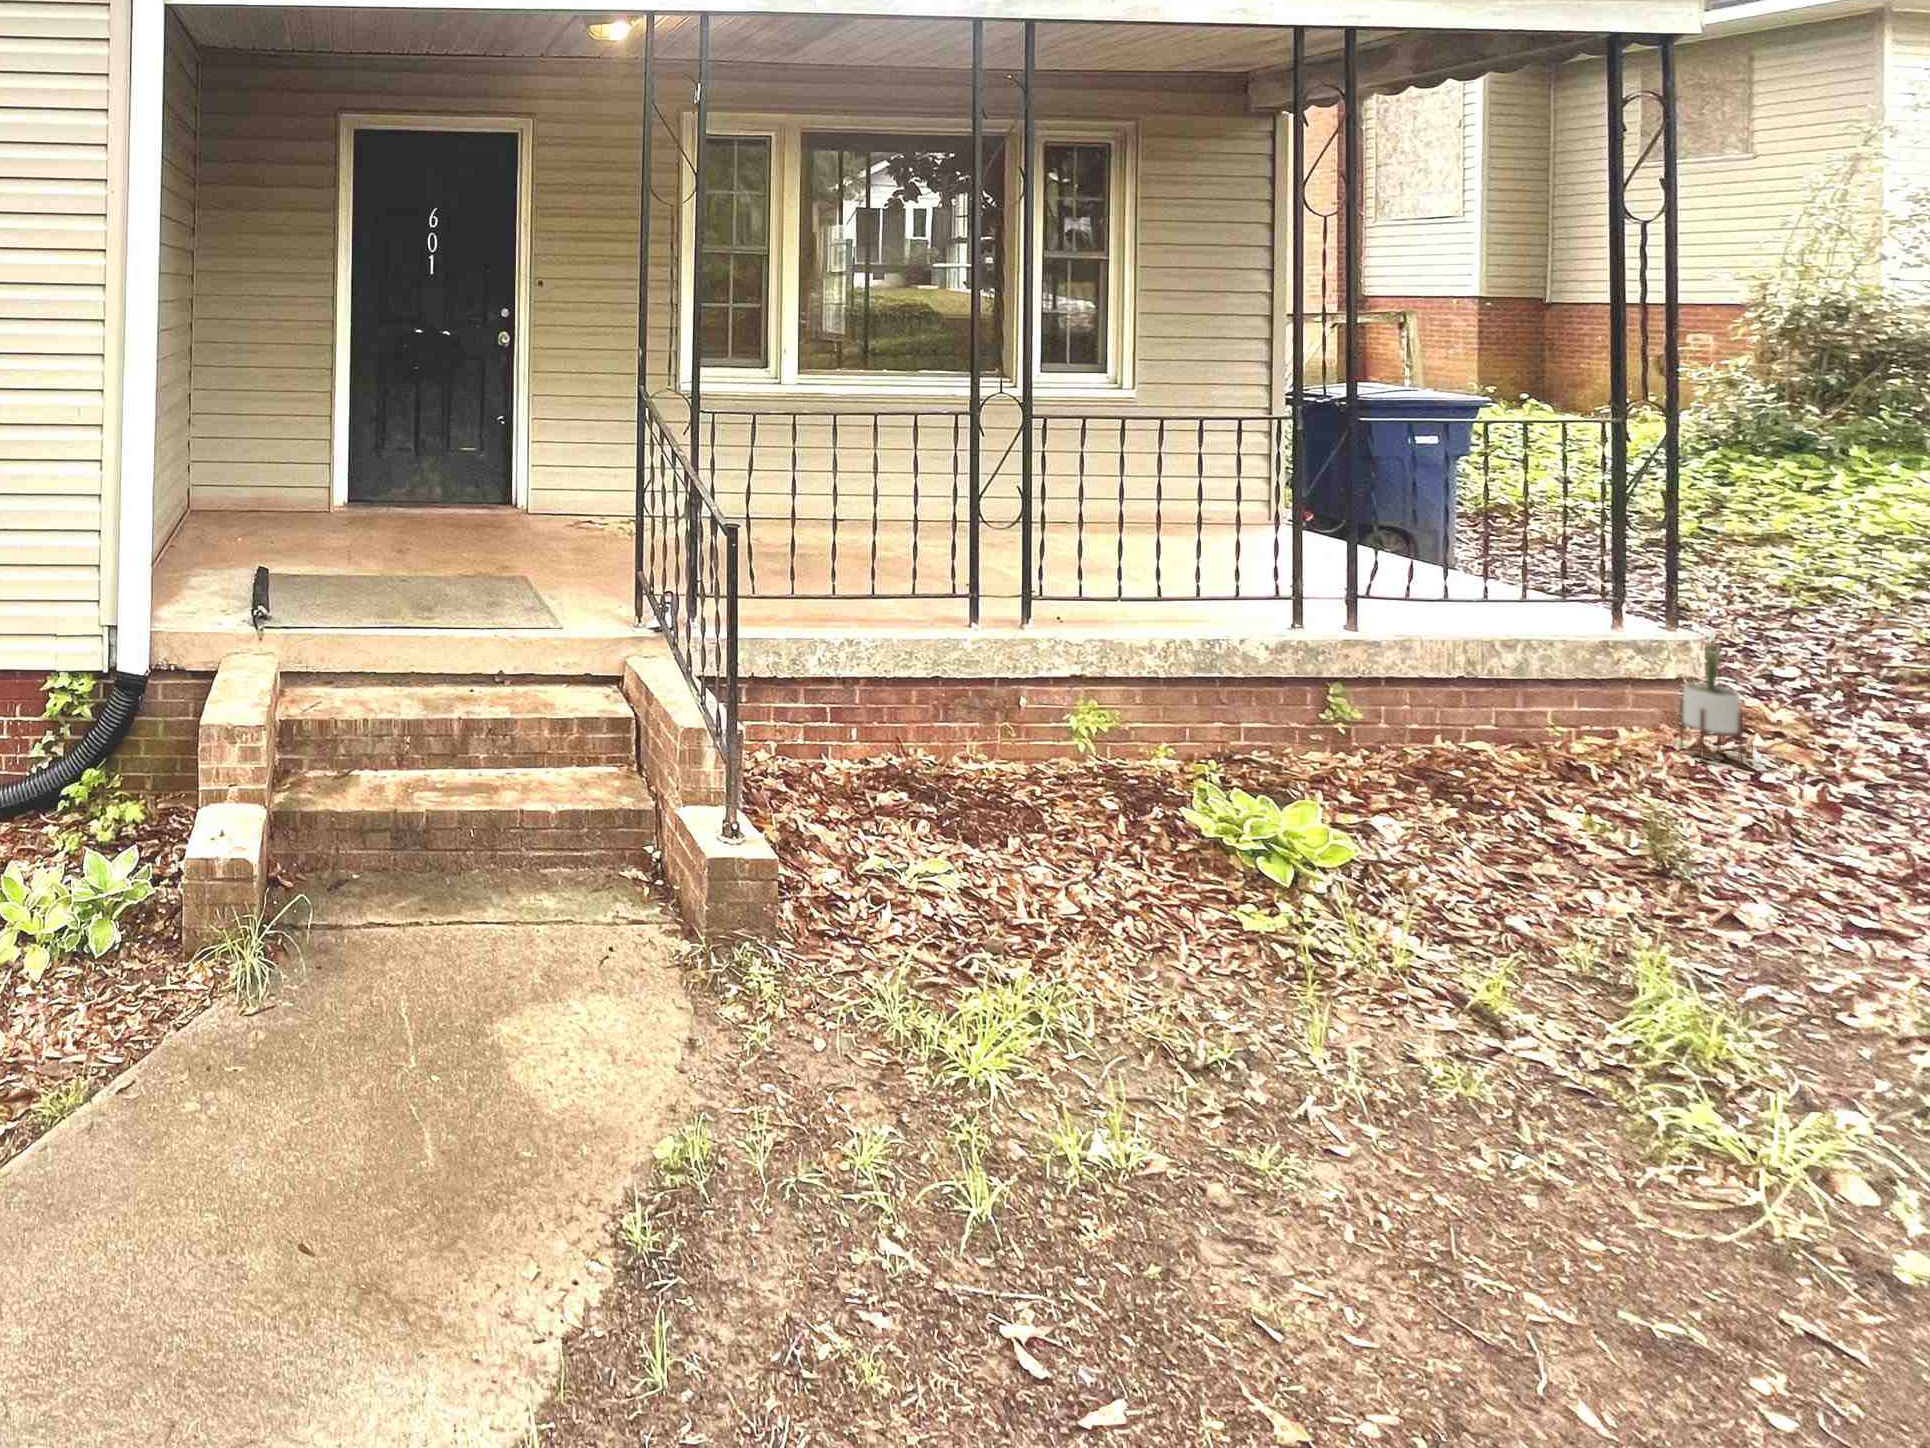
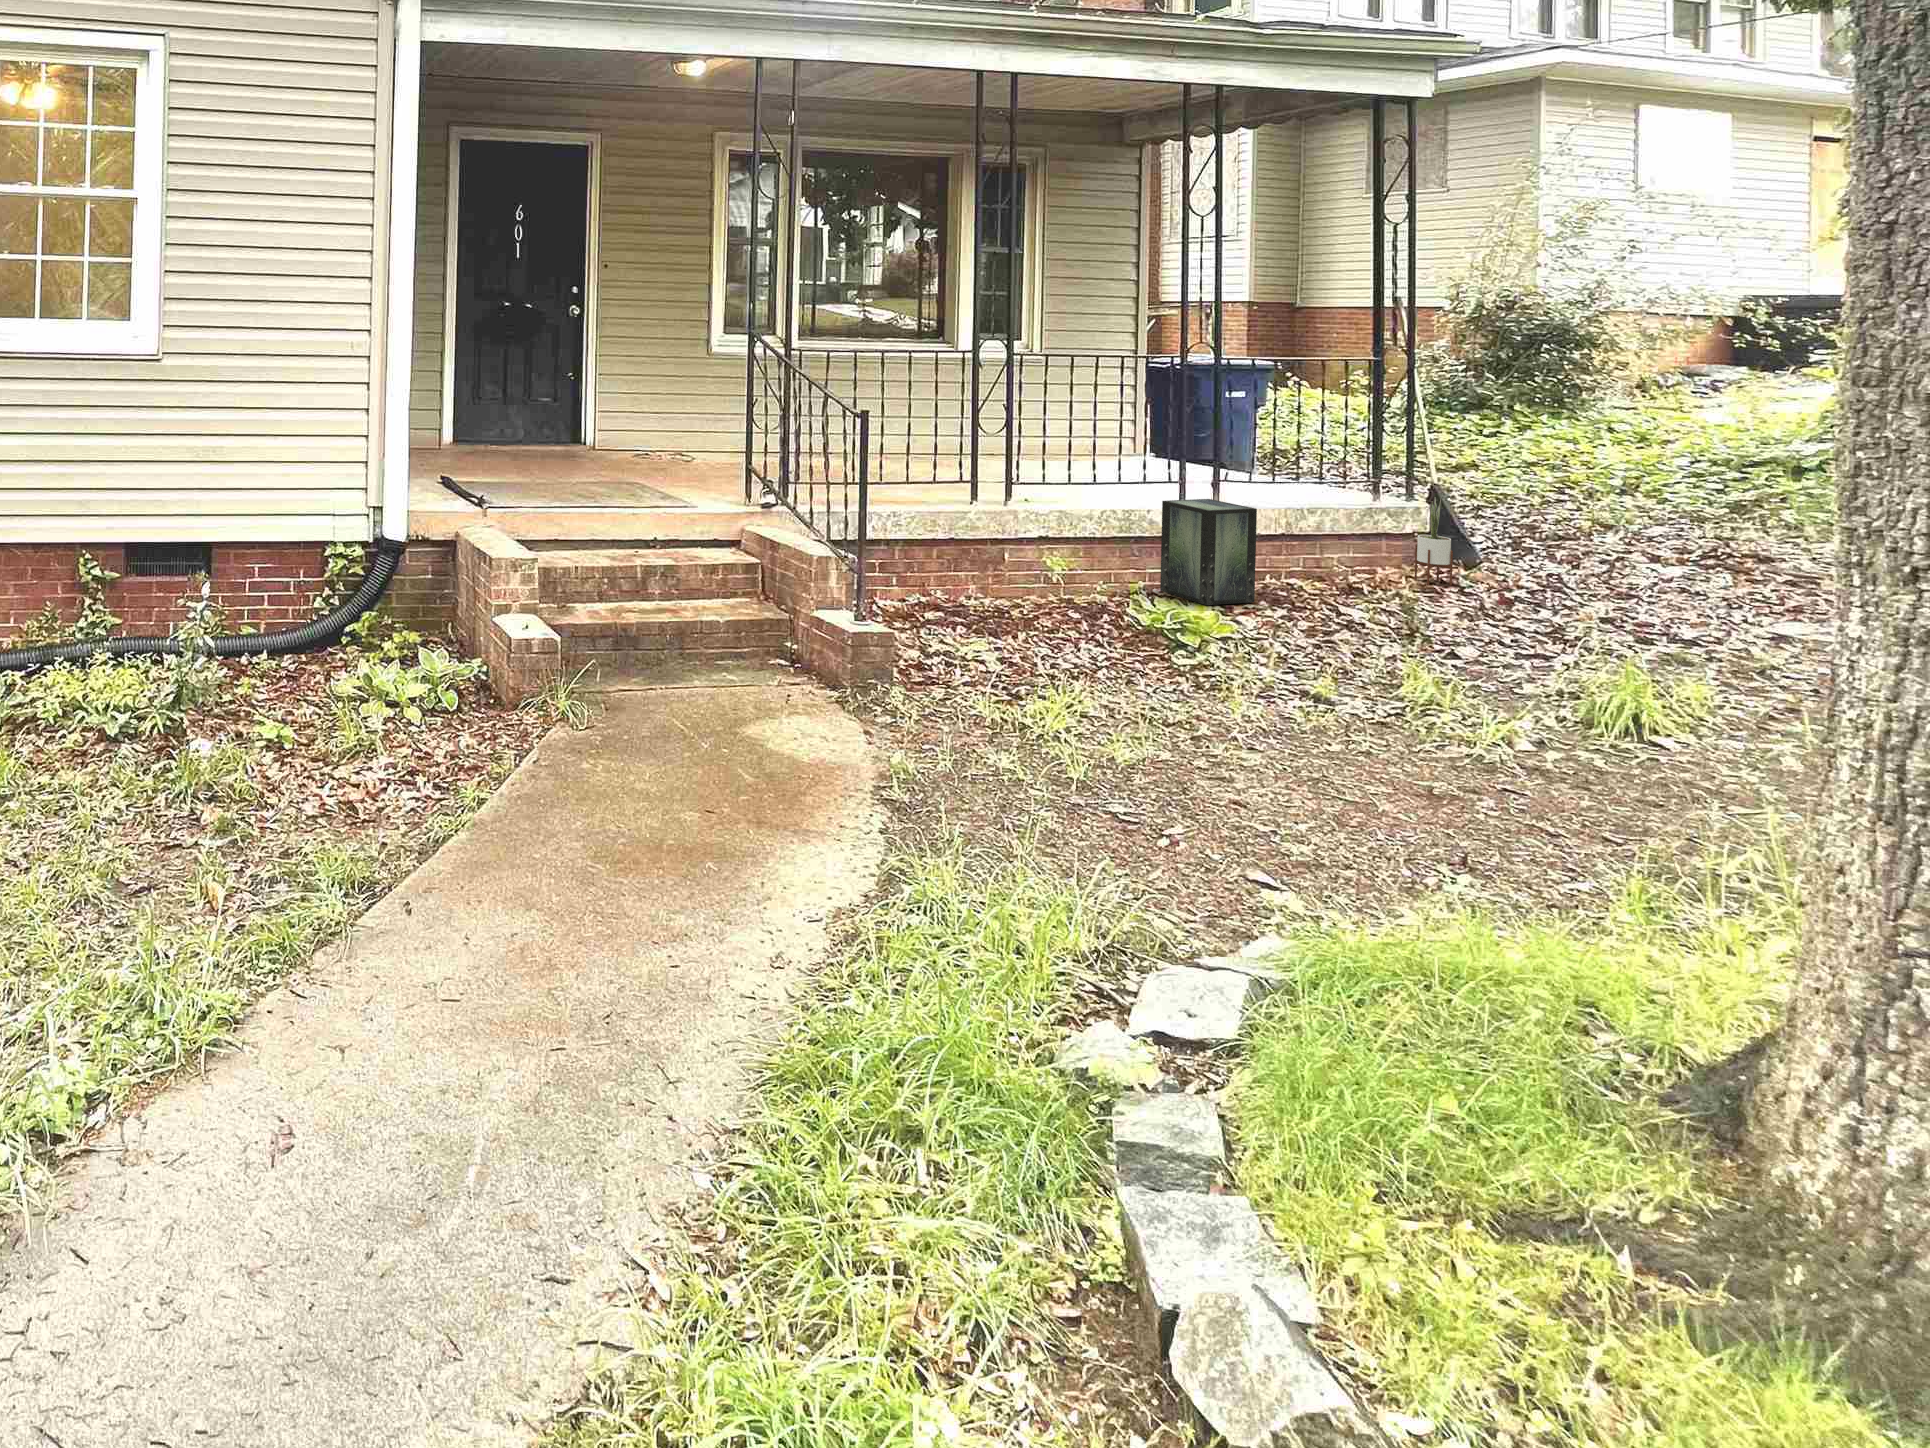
storage box: none [1259,627,1406,794] -> present [1160,499,1257,605]

